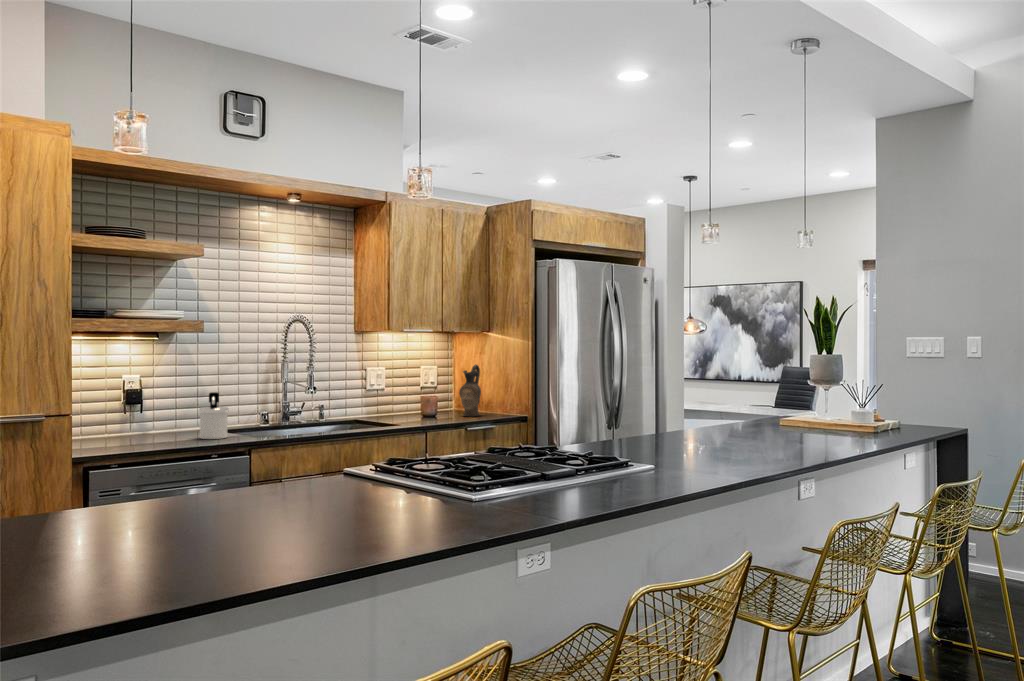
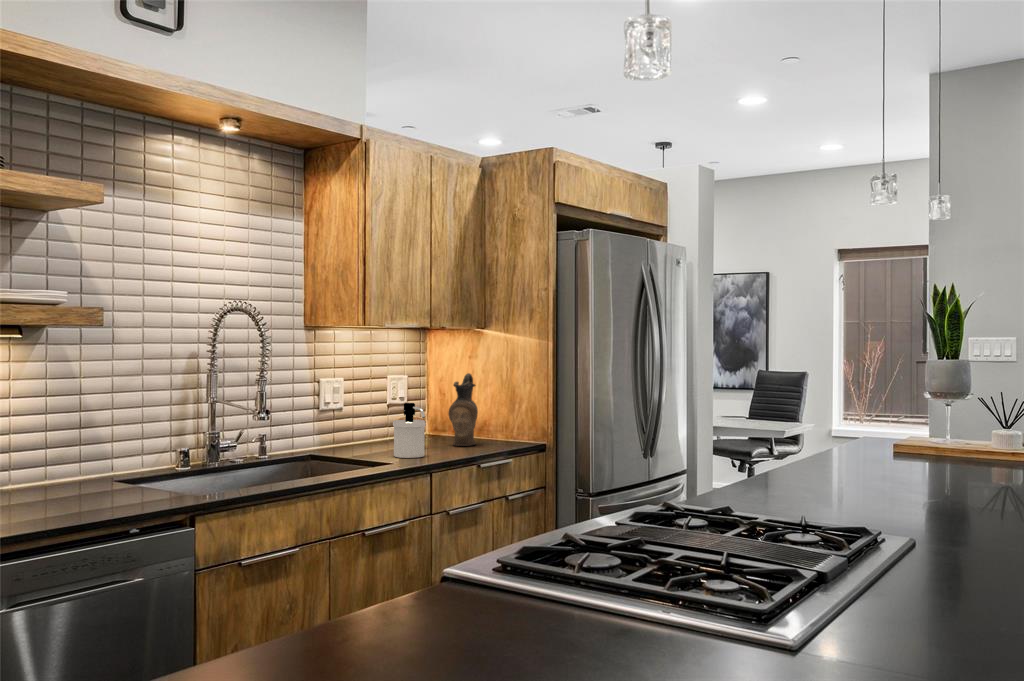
soap dispenser: present [199,392,228,439] -> present [393,403,426,458]

